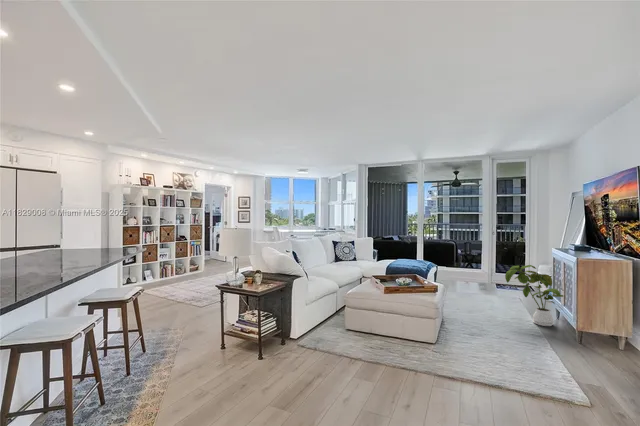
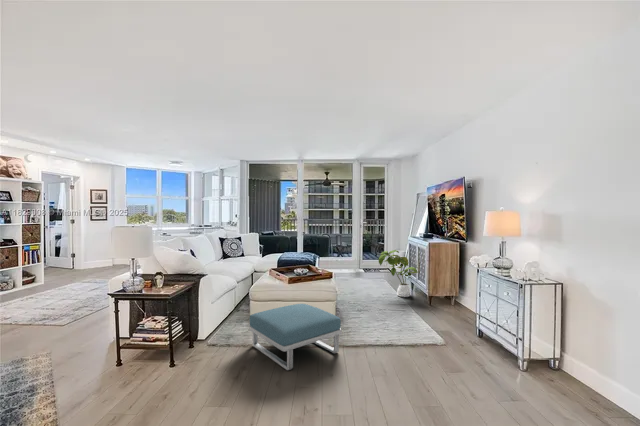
footstool: none [333,317,431,388] -> present [249,304,342,370]

